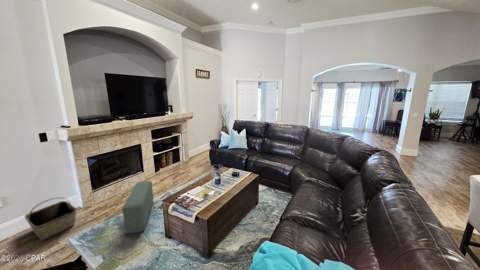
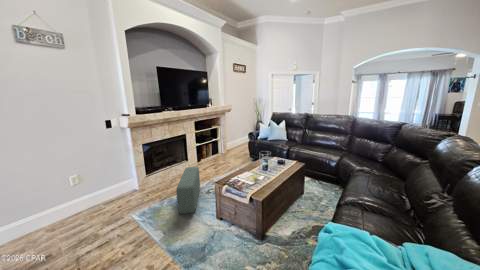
basket: present [25,198,76,240] -> none [95,178,136,214]

